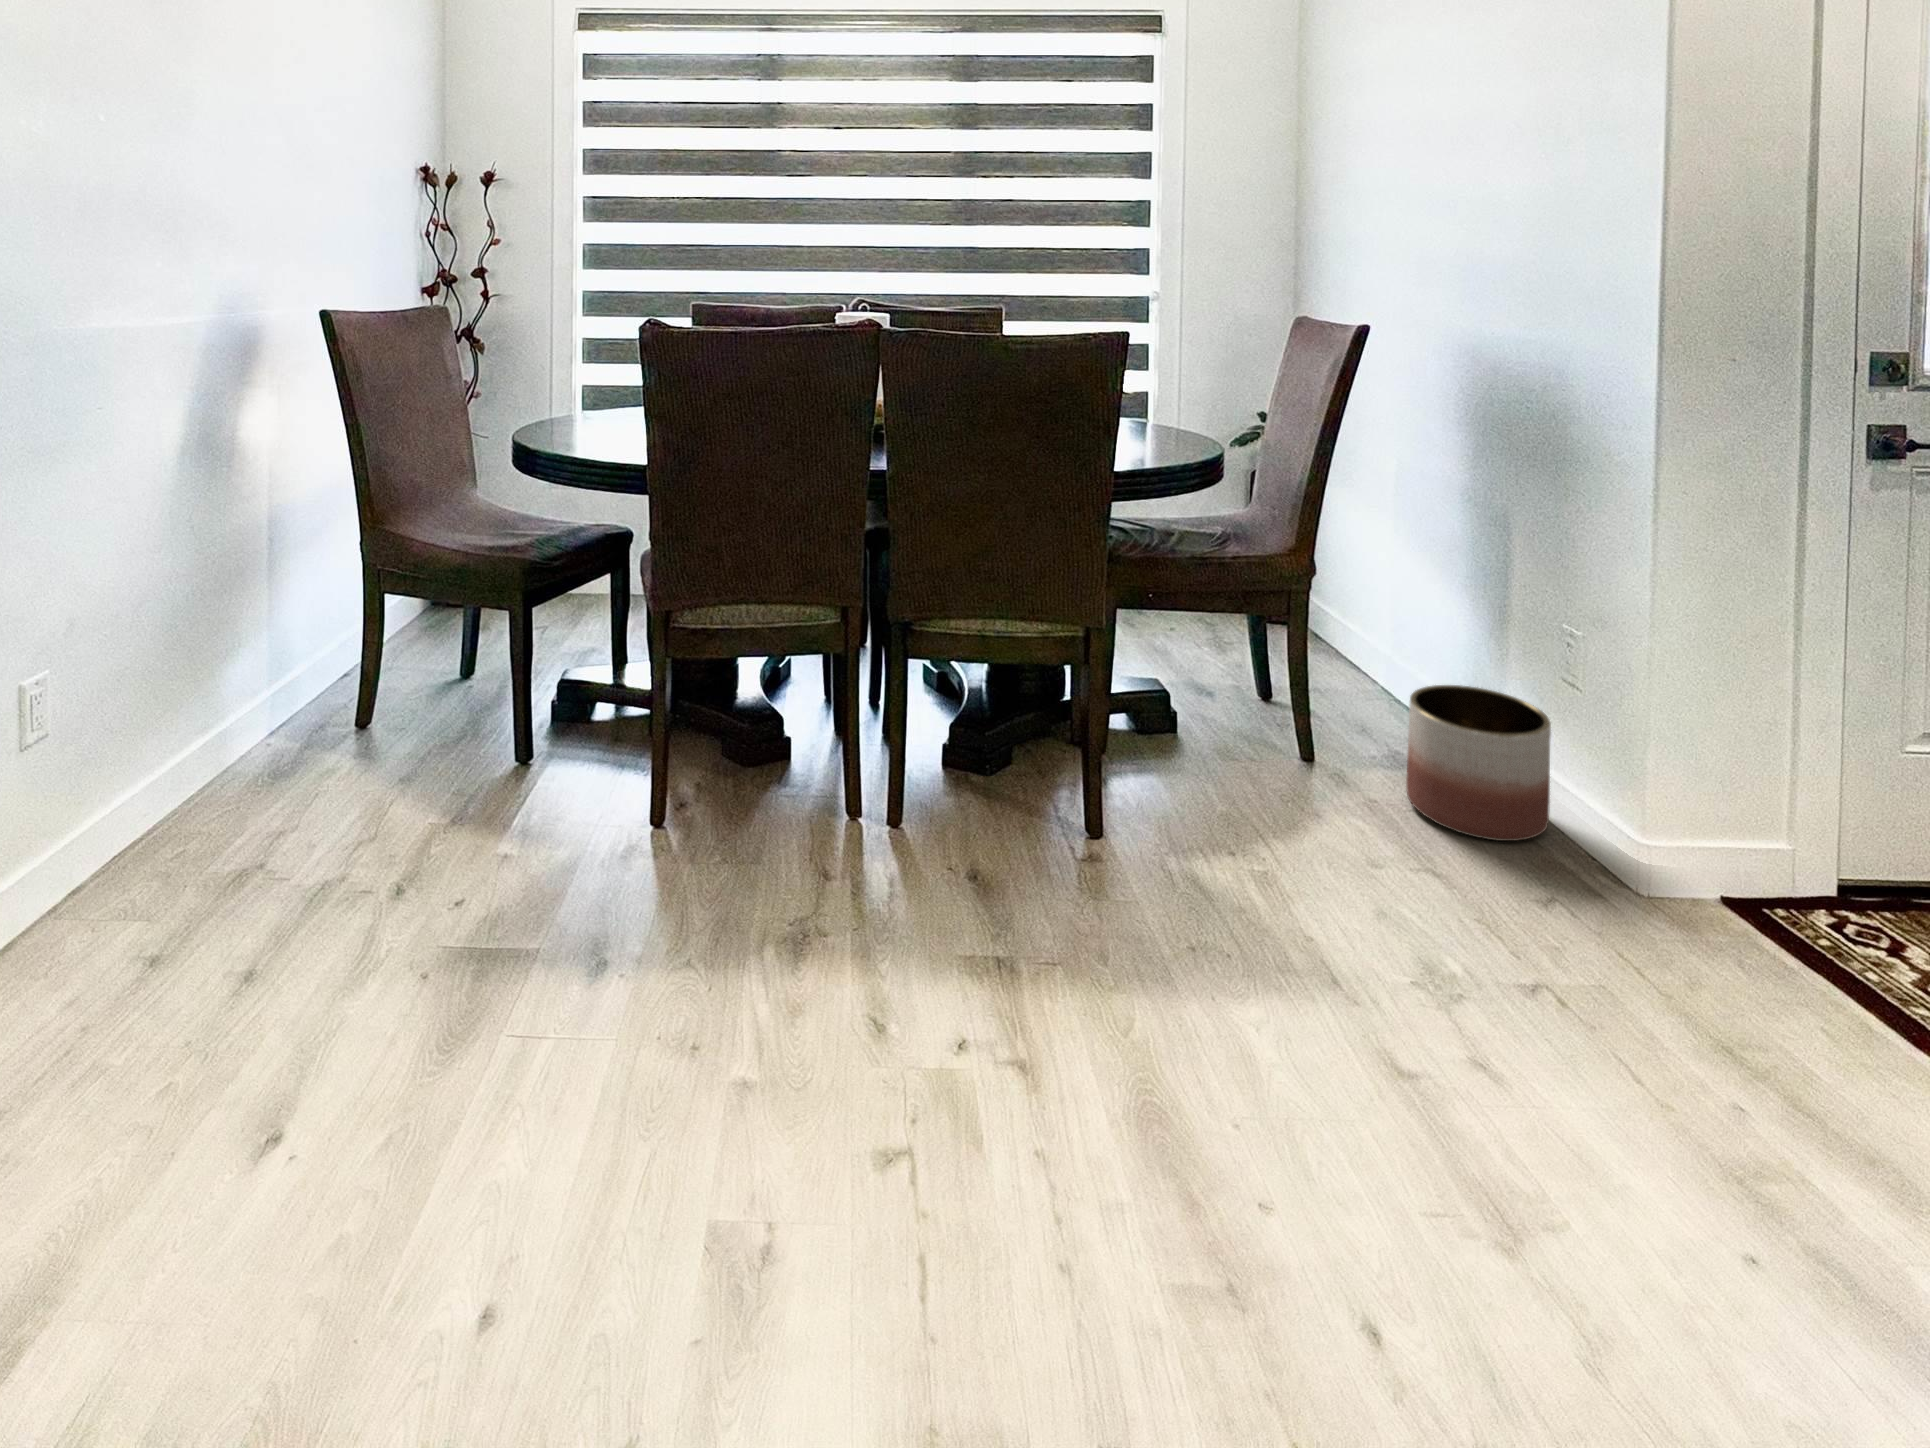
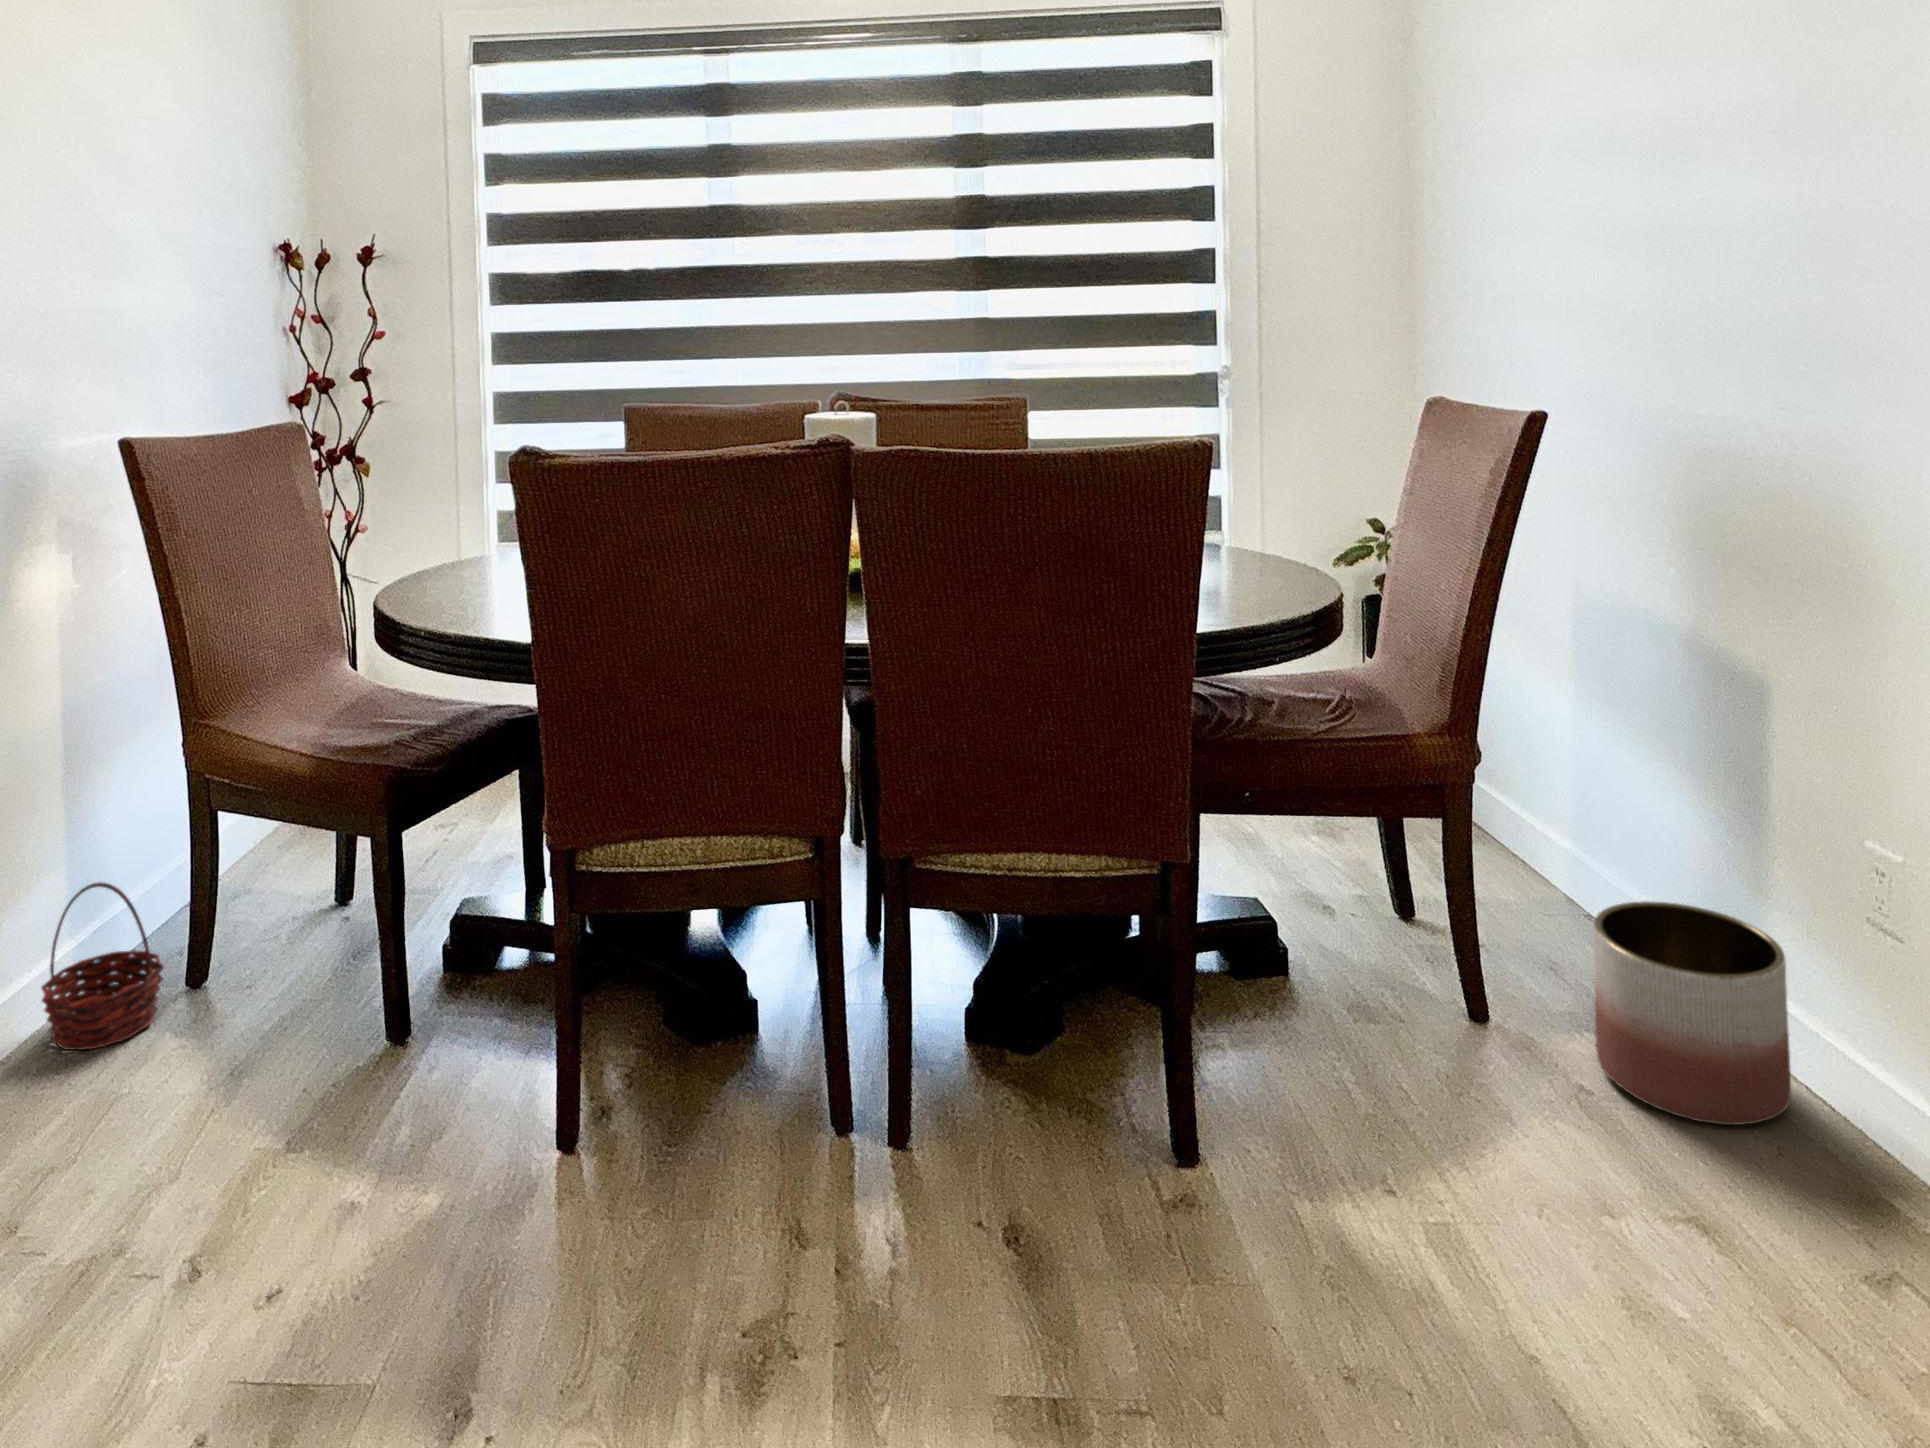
basket: none [269,635,355,751] -> present [42,883,164,1050]

